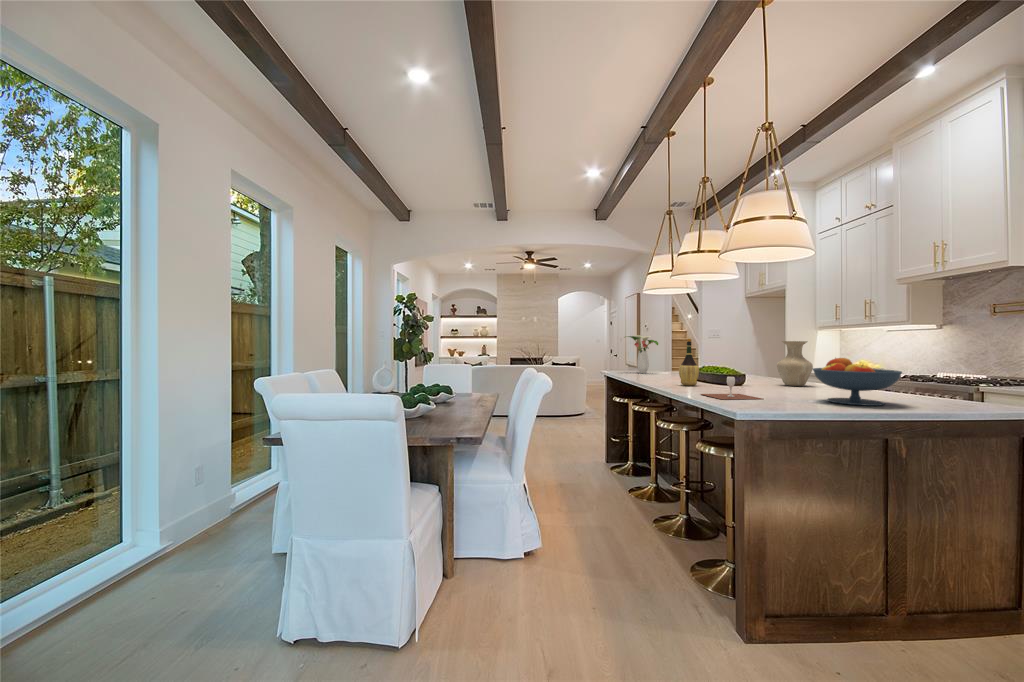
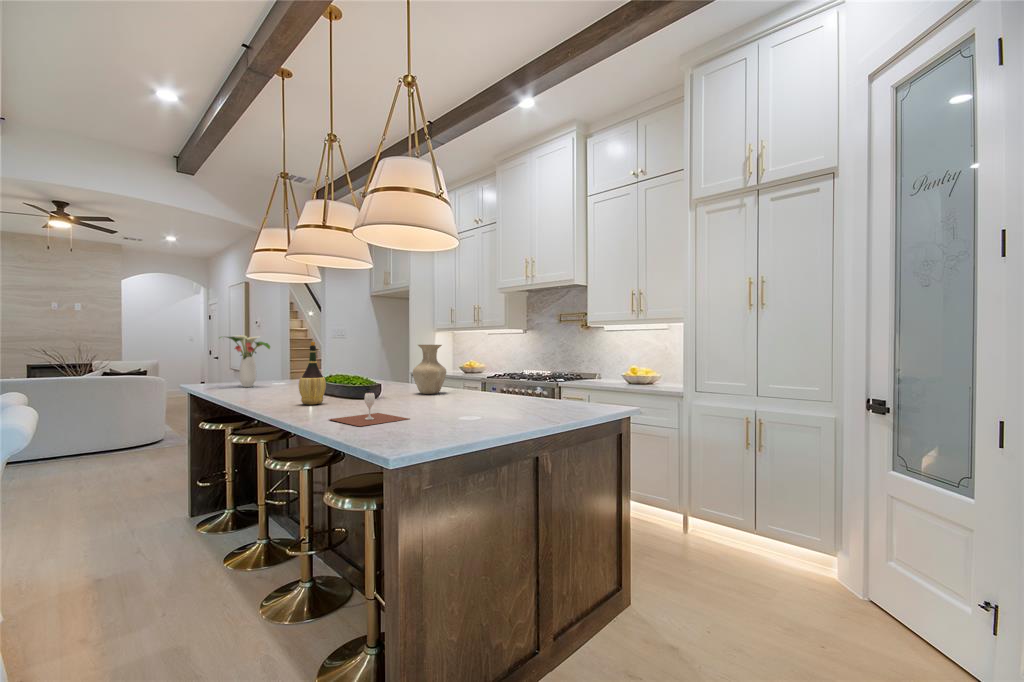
fruit bowl: present [813,358,902,406] -> none [458,364,535,417]

